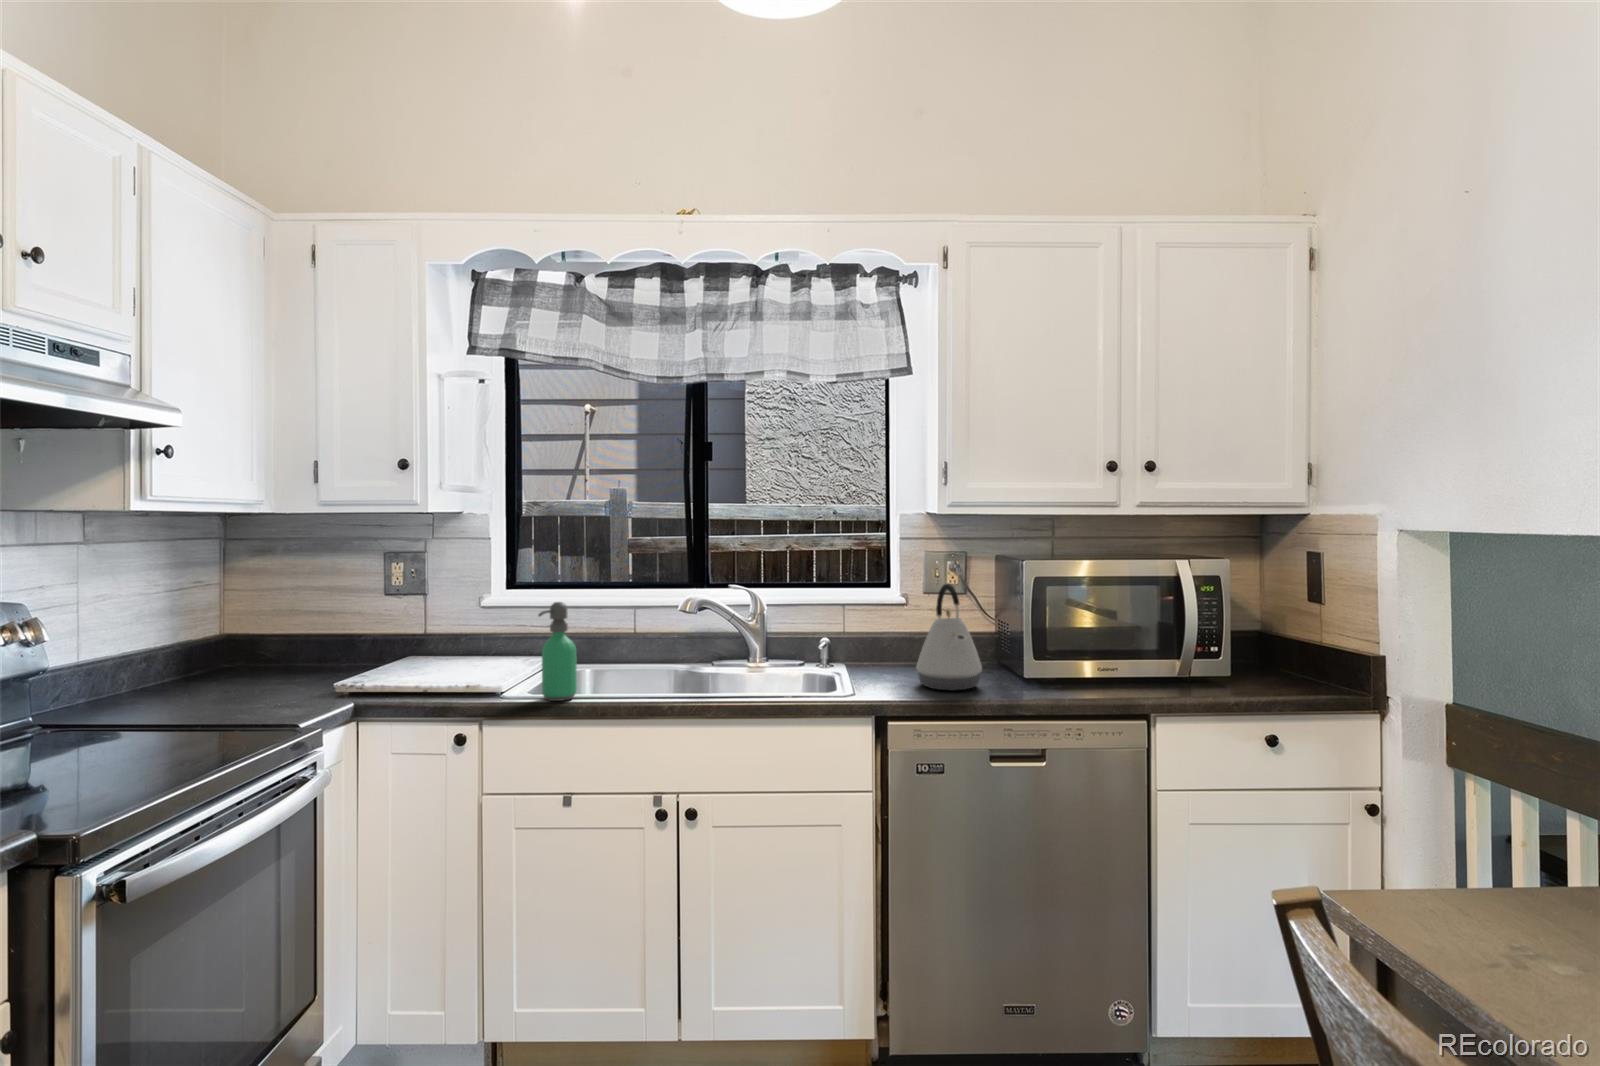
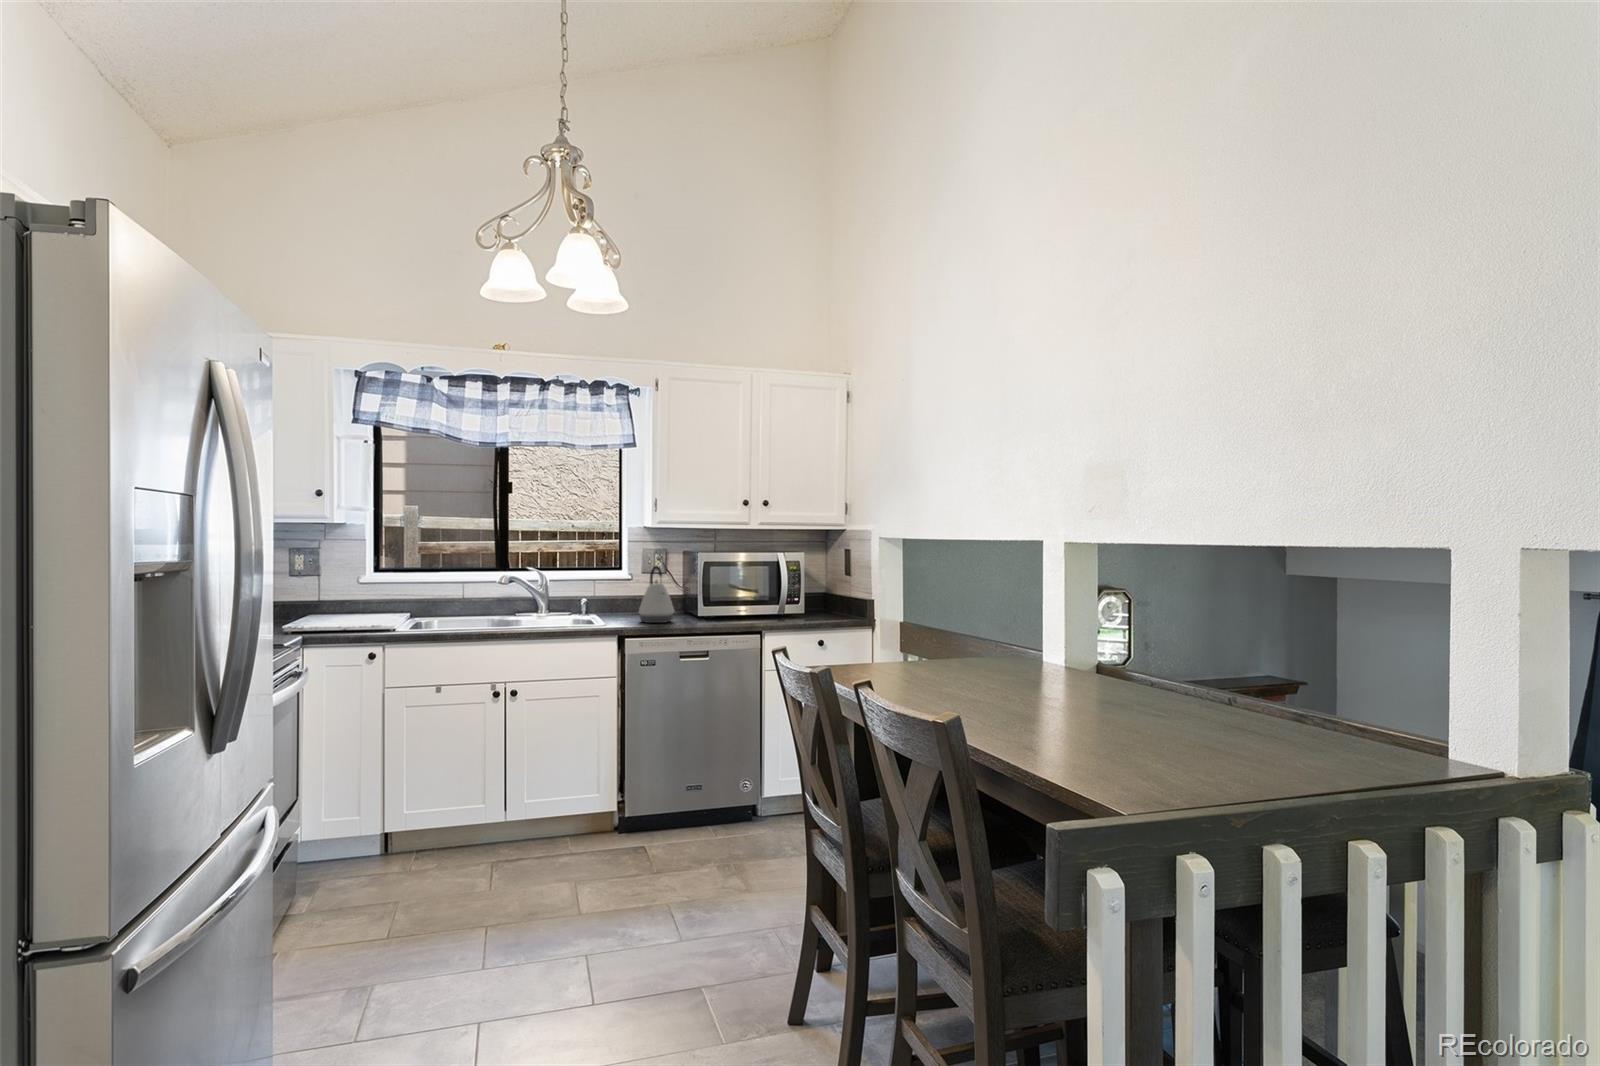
soap dispenser: present [539,602,577,701] -> none [423,576,444,632]

